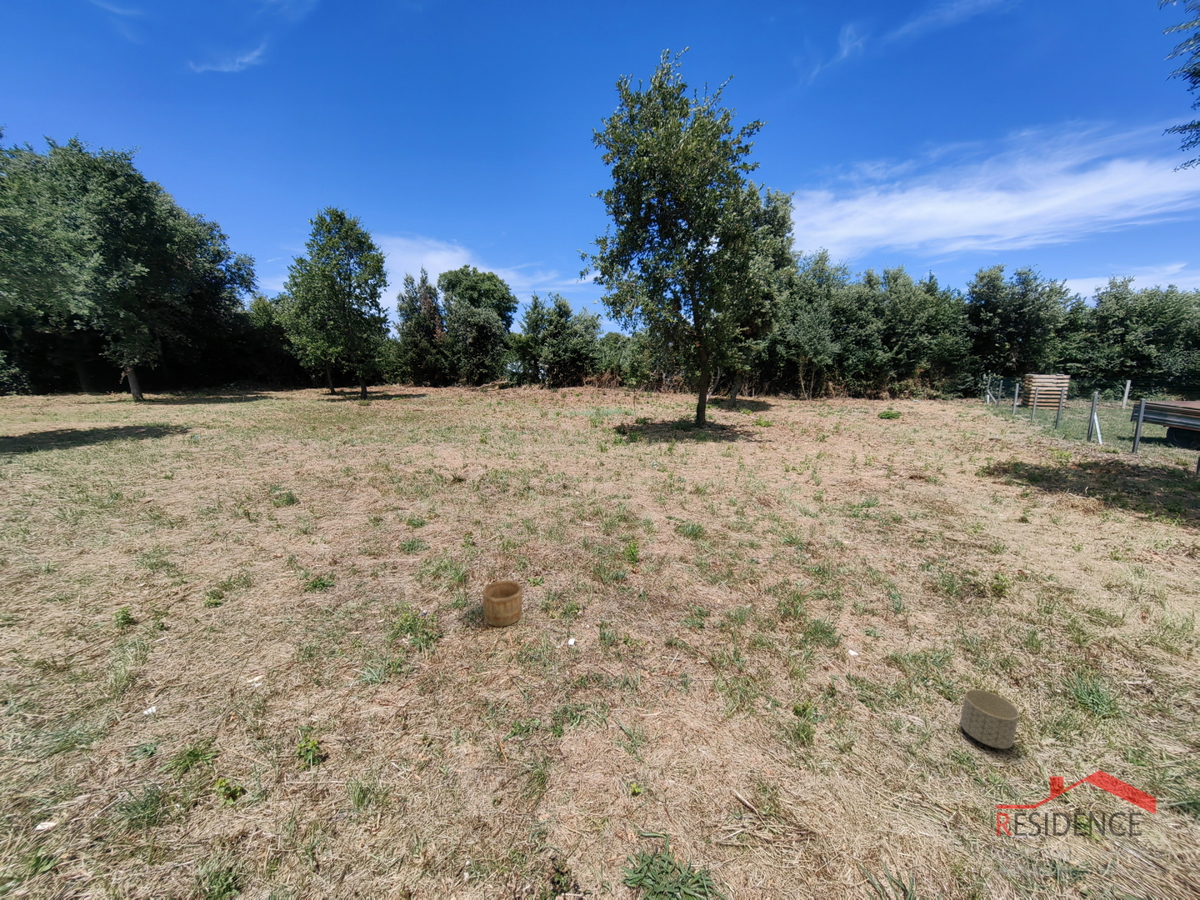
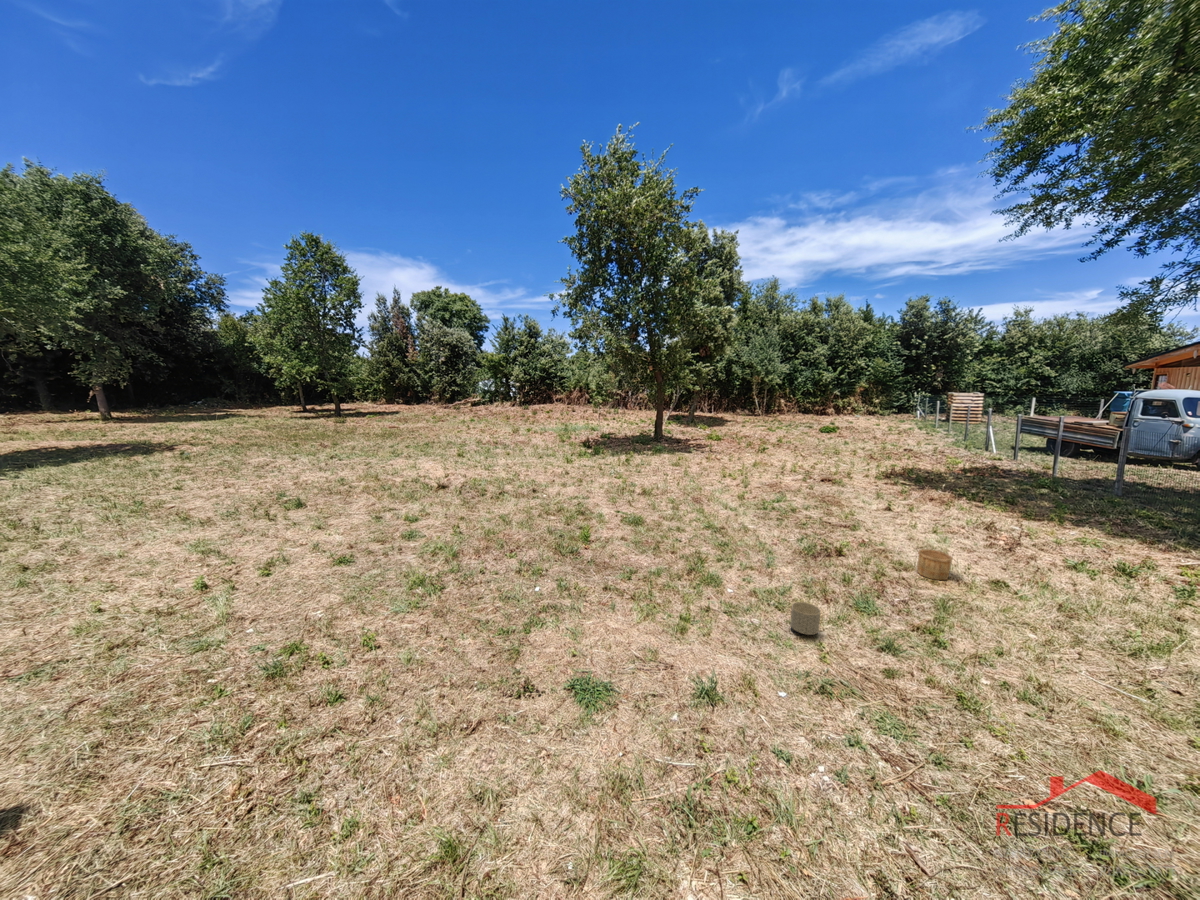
wooden bucket: present [482,580,522,627] -> present [917,549,953,580]

